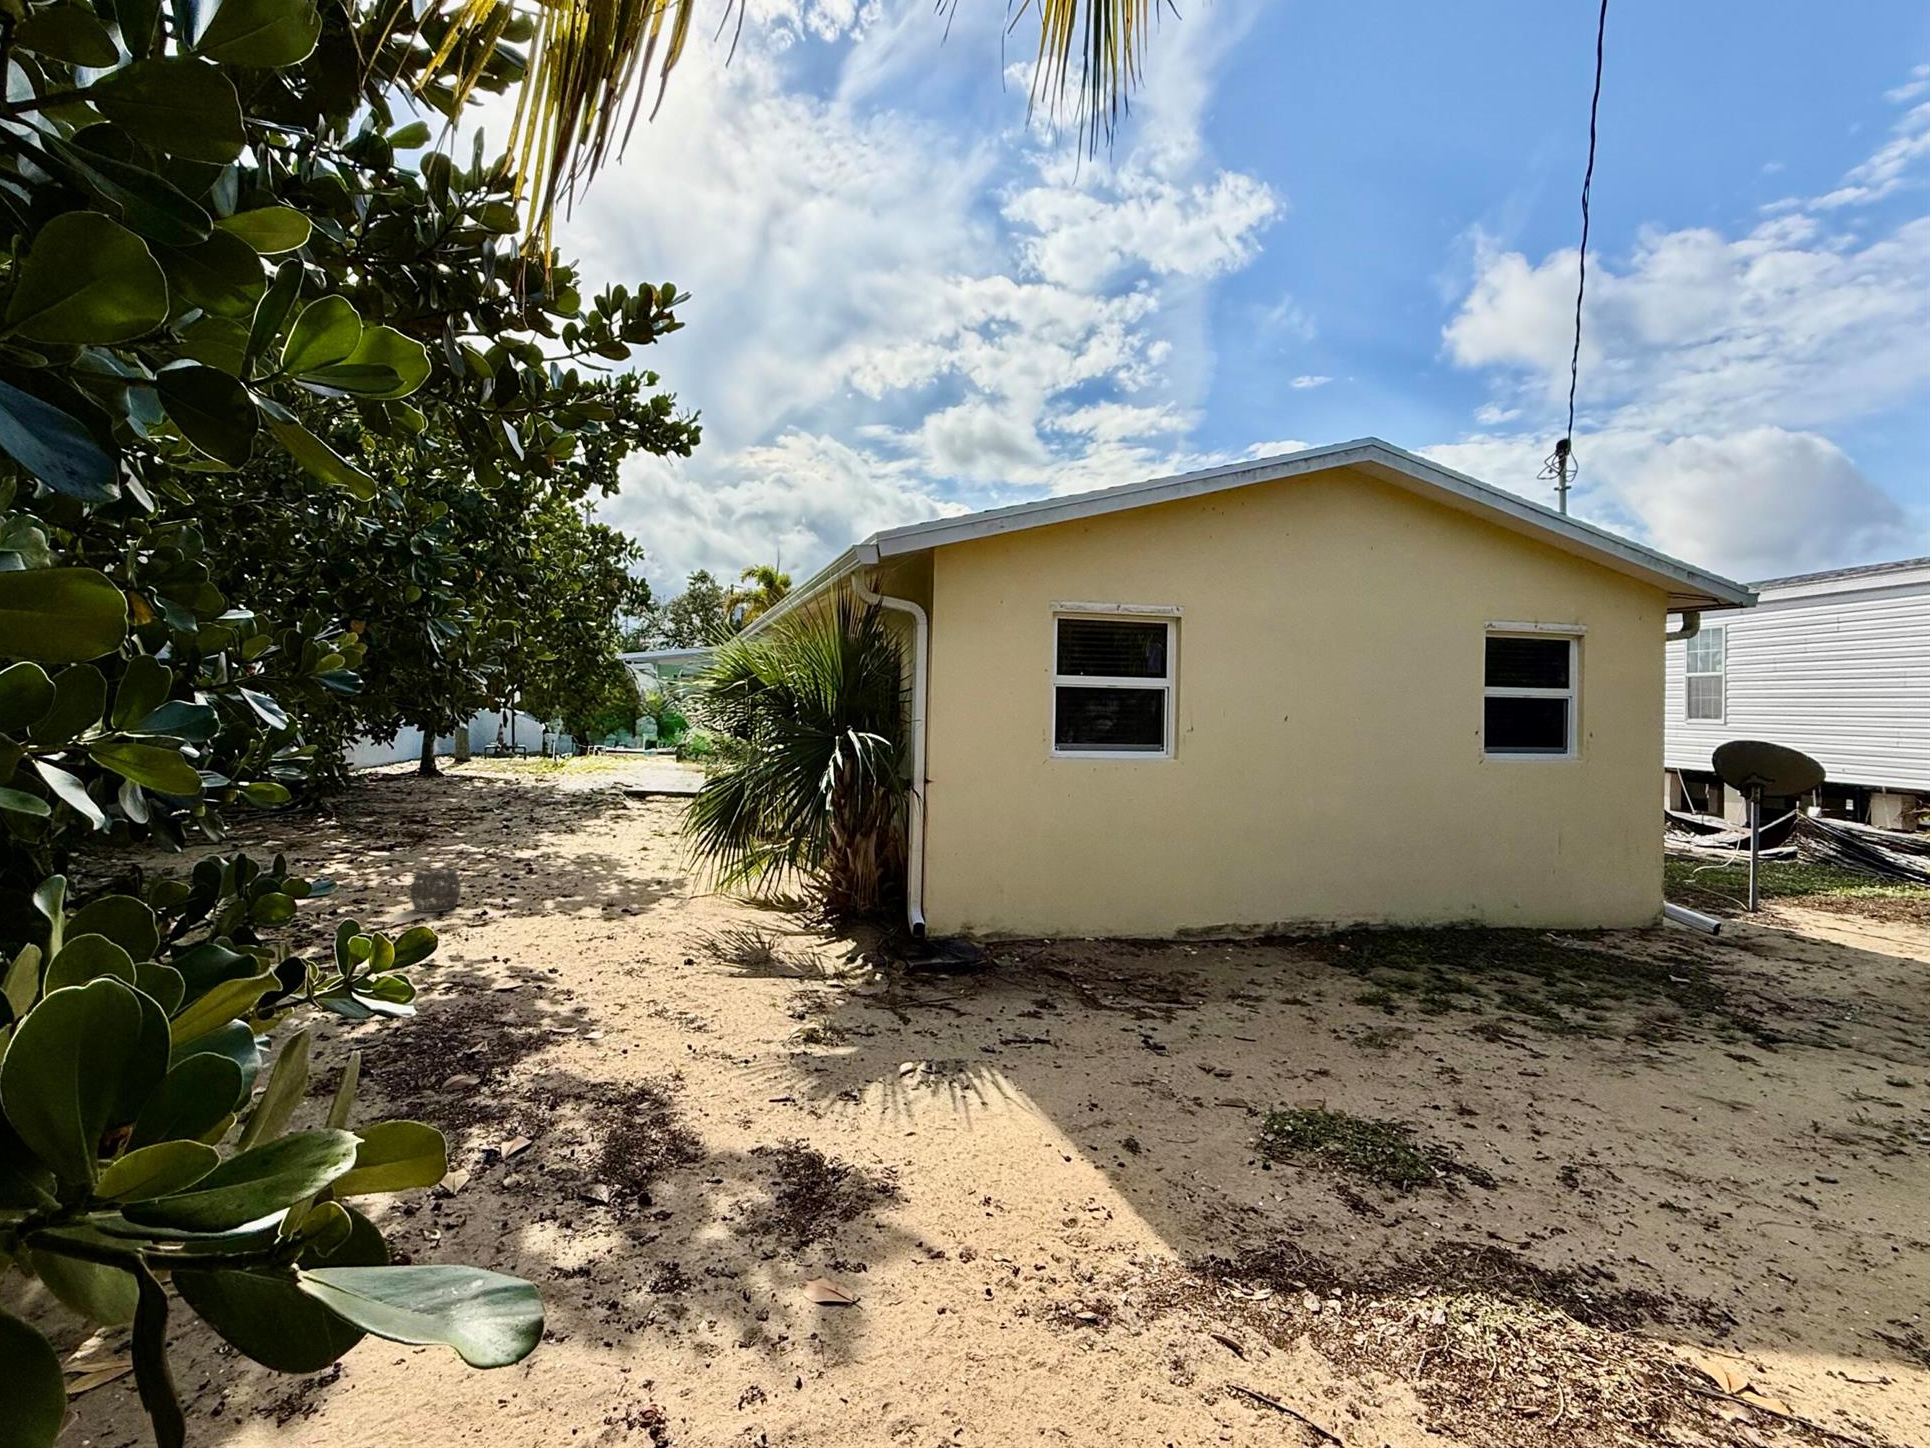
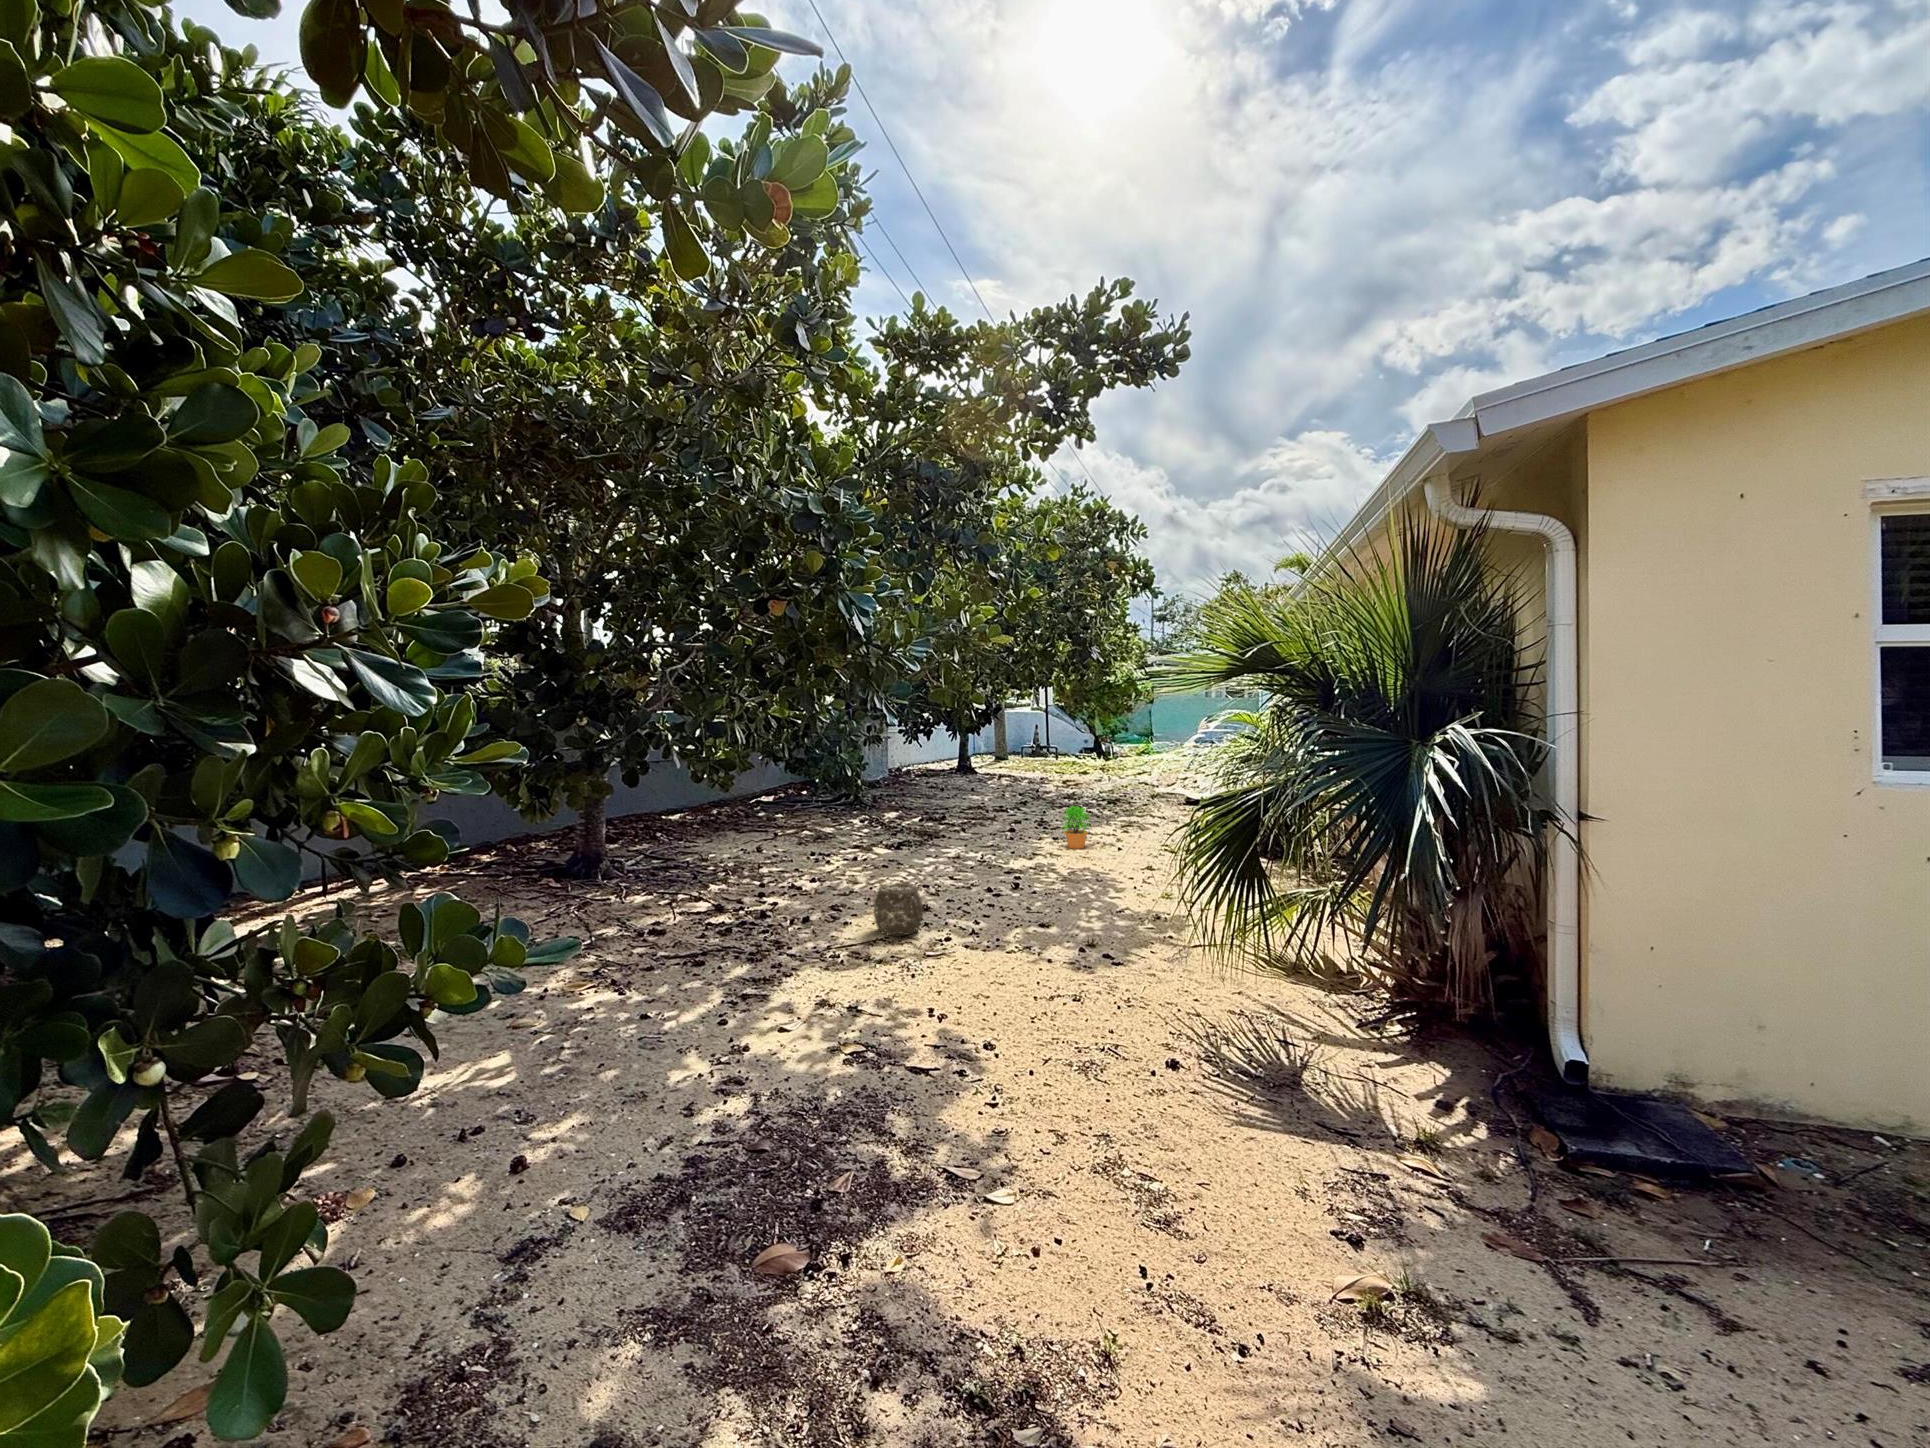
potted plant: none [560,799,591,838] -> present [1062,806,1089,849]

